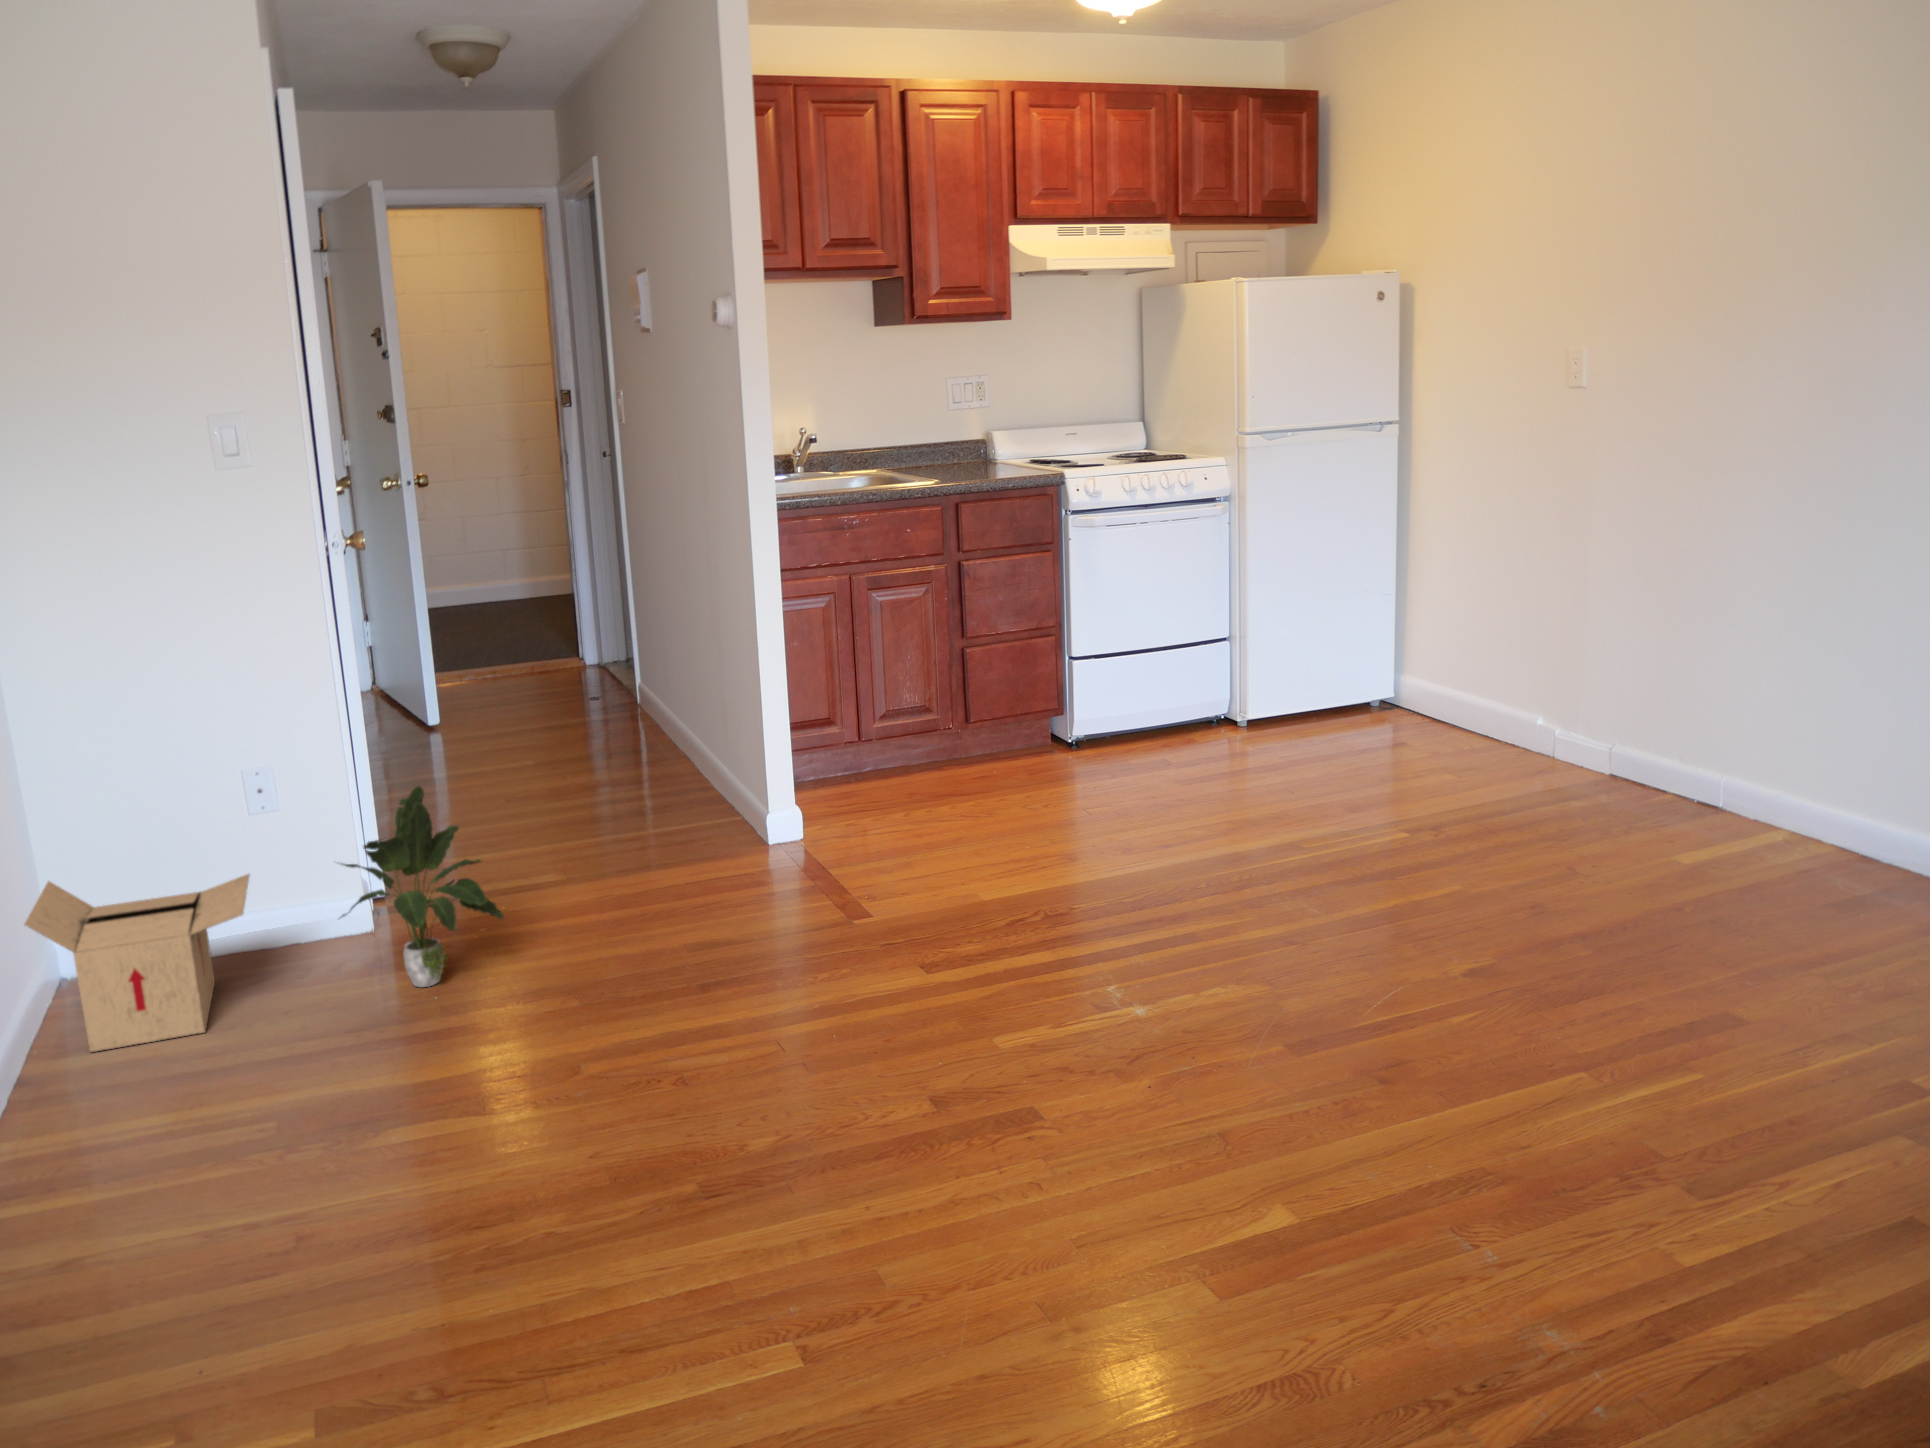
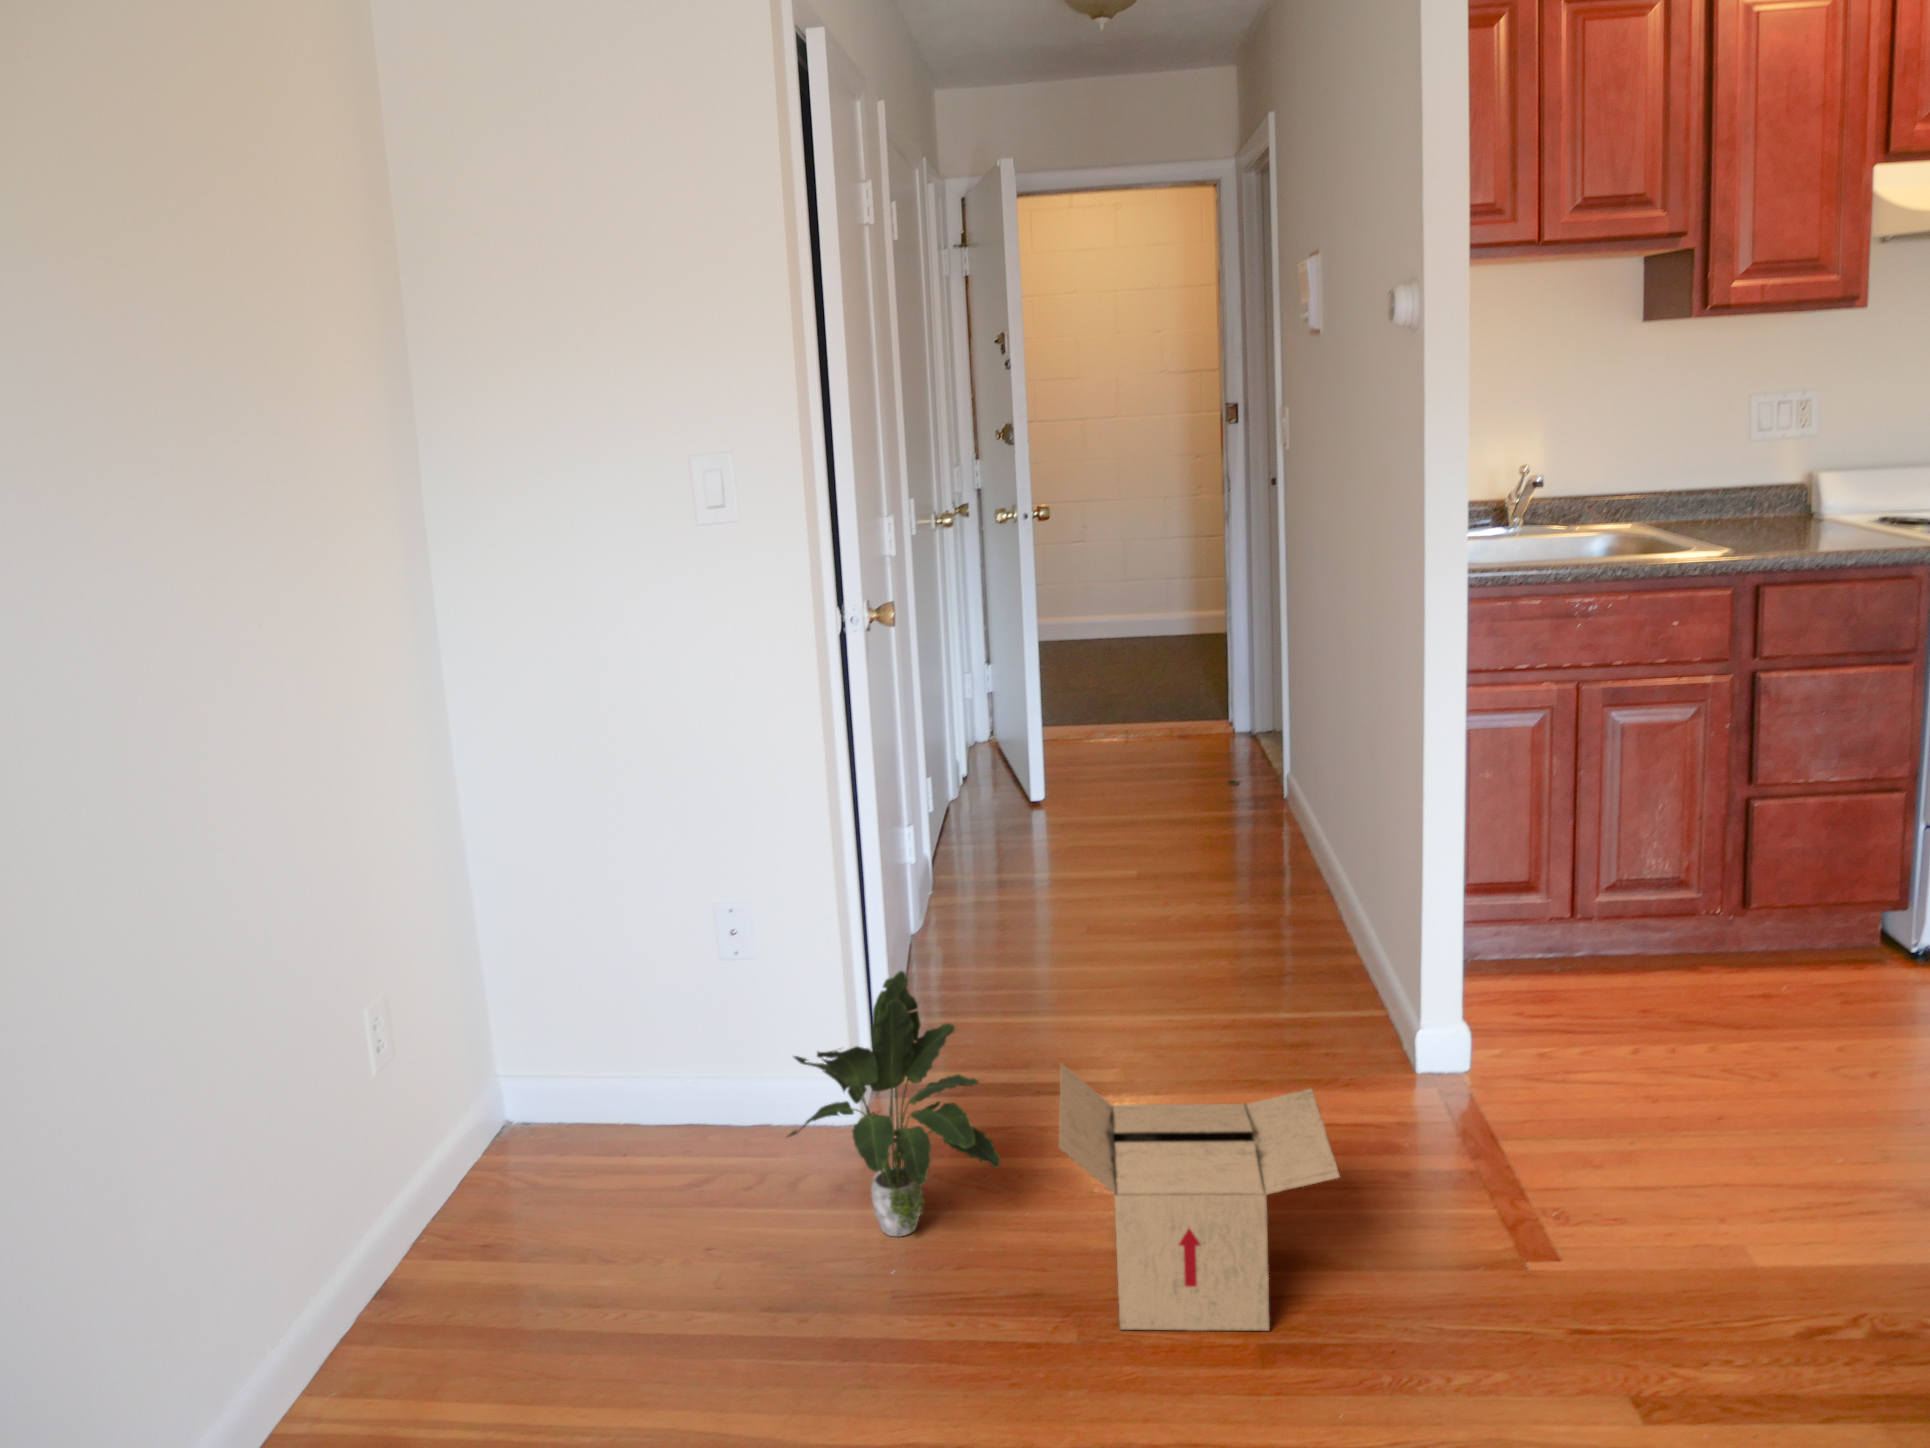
cardboard box: present [25,874,249,1052] -> present [1059,1064,1340,1331]

